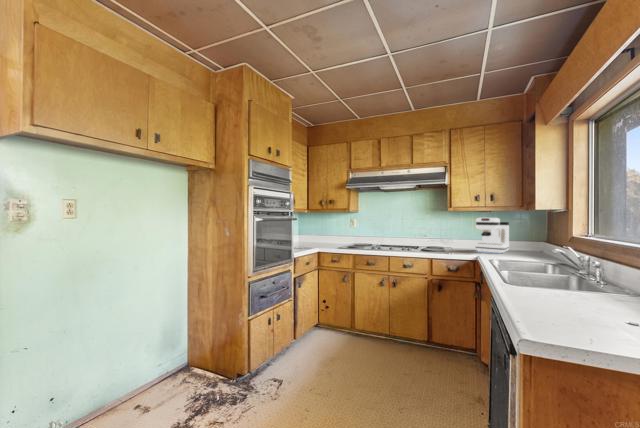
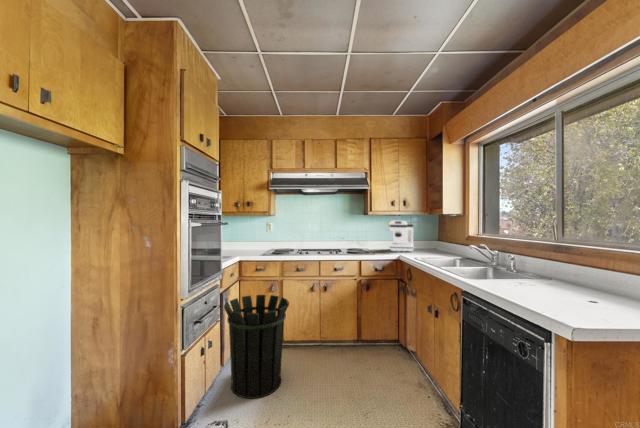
waste bin: none [291,282,347,369] -> present [224,295,289,398]

